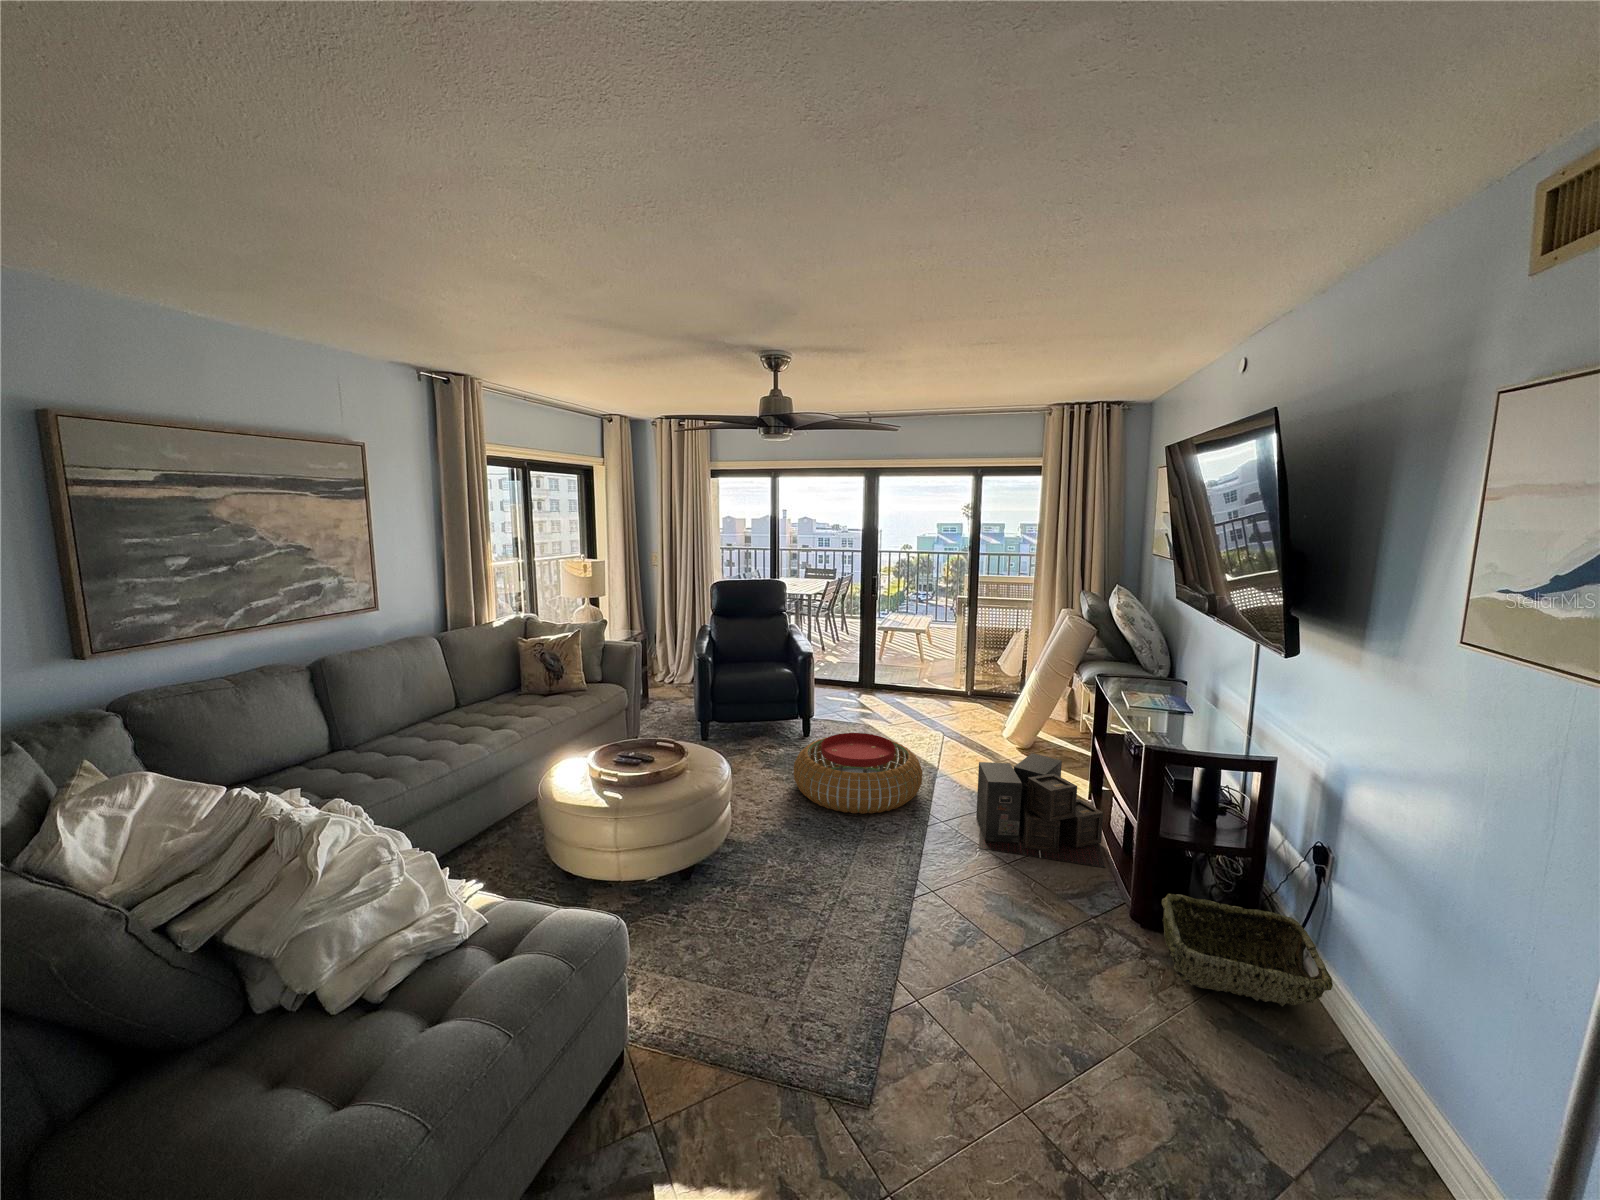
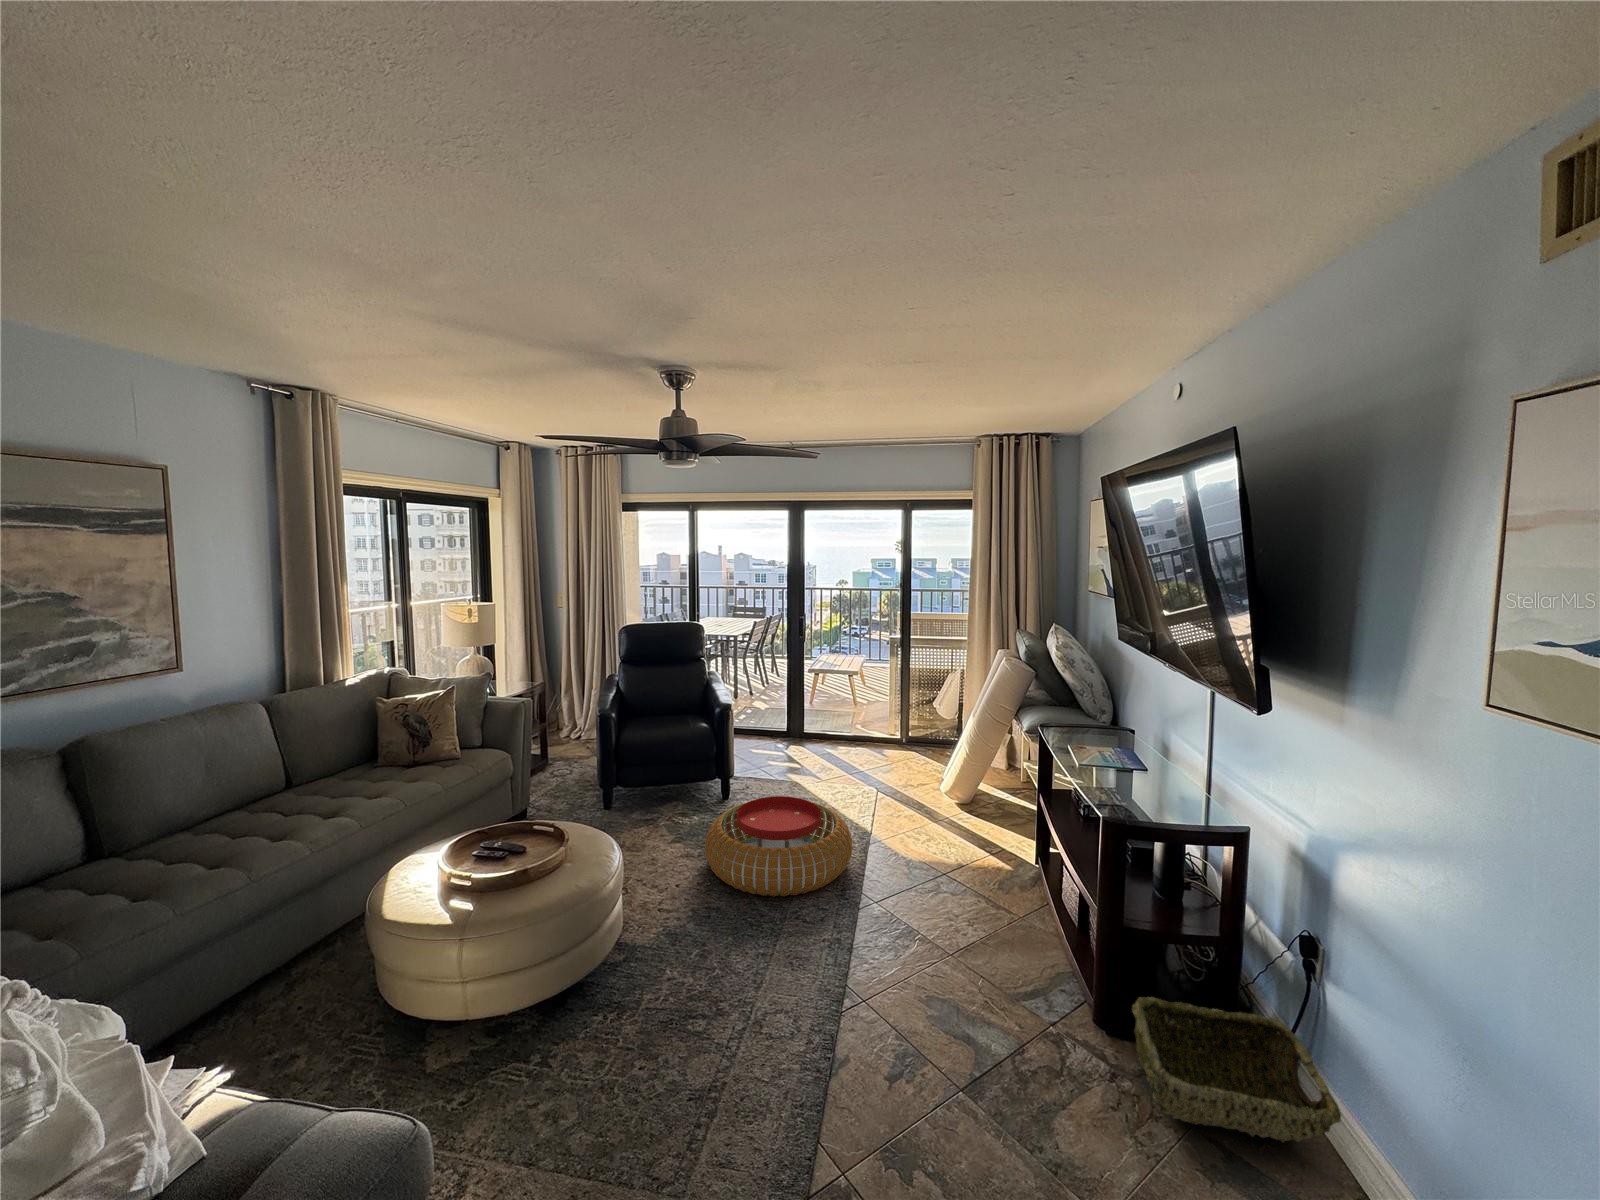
speaker: present [976,753,1105,868] -> none [913,815,1060,952]

